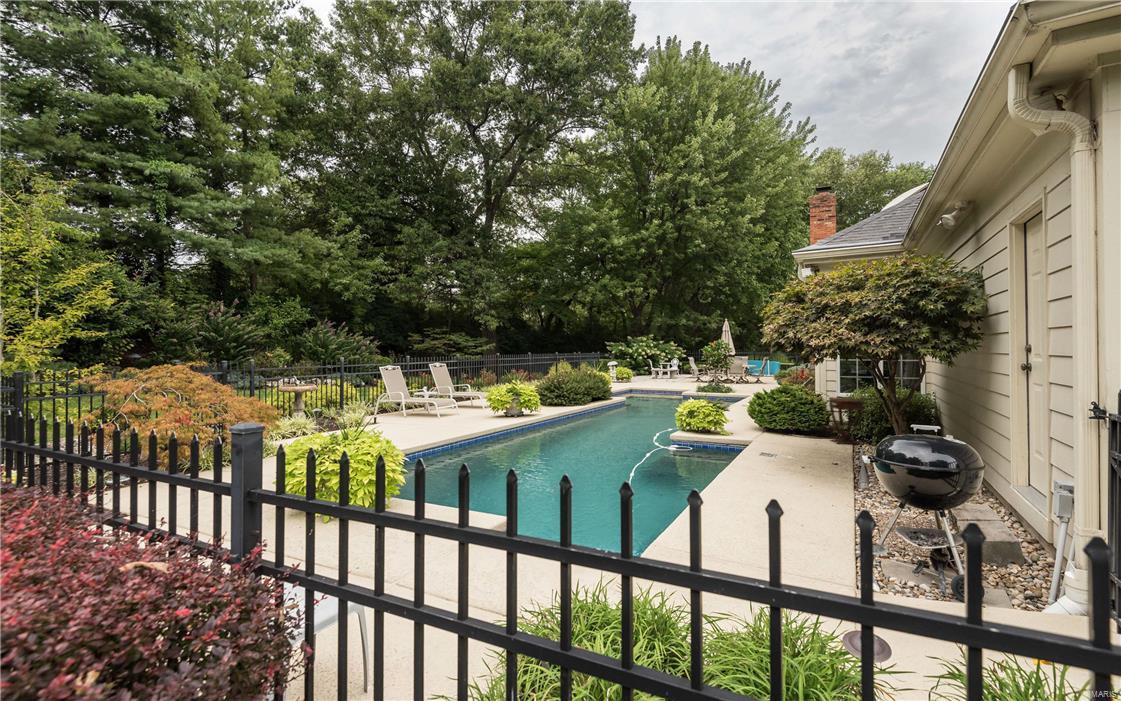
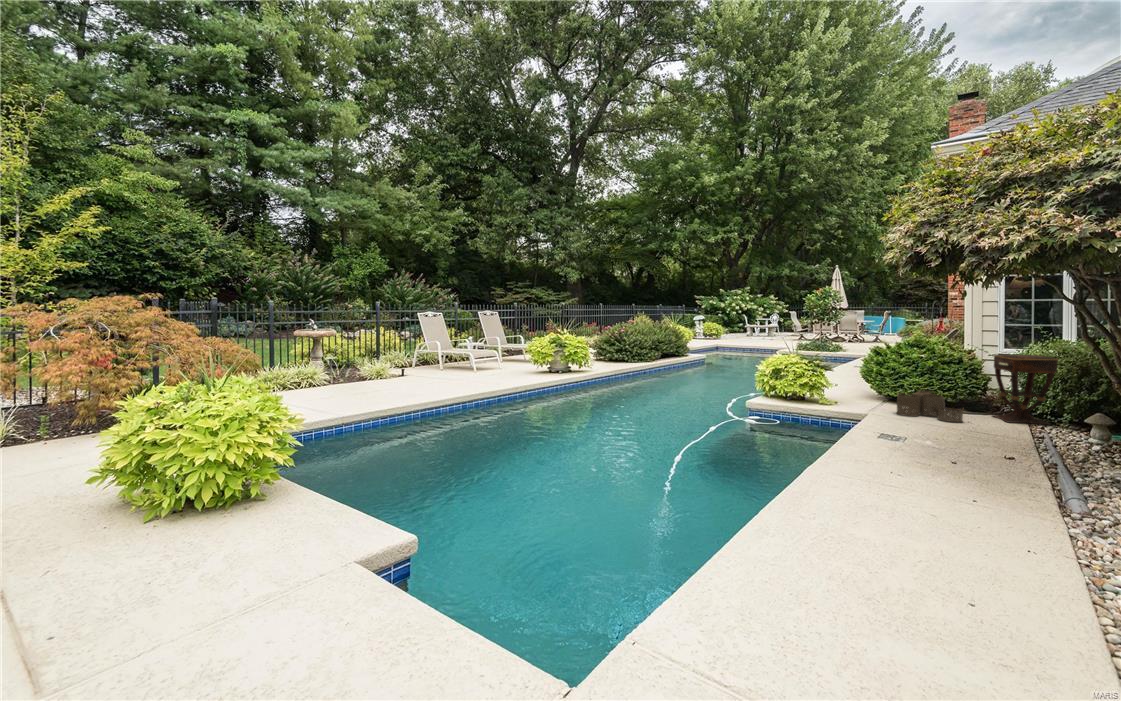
woven basket: none [772,422,812,444] -> present [897,391,963,422]

